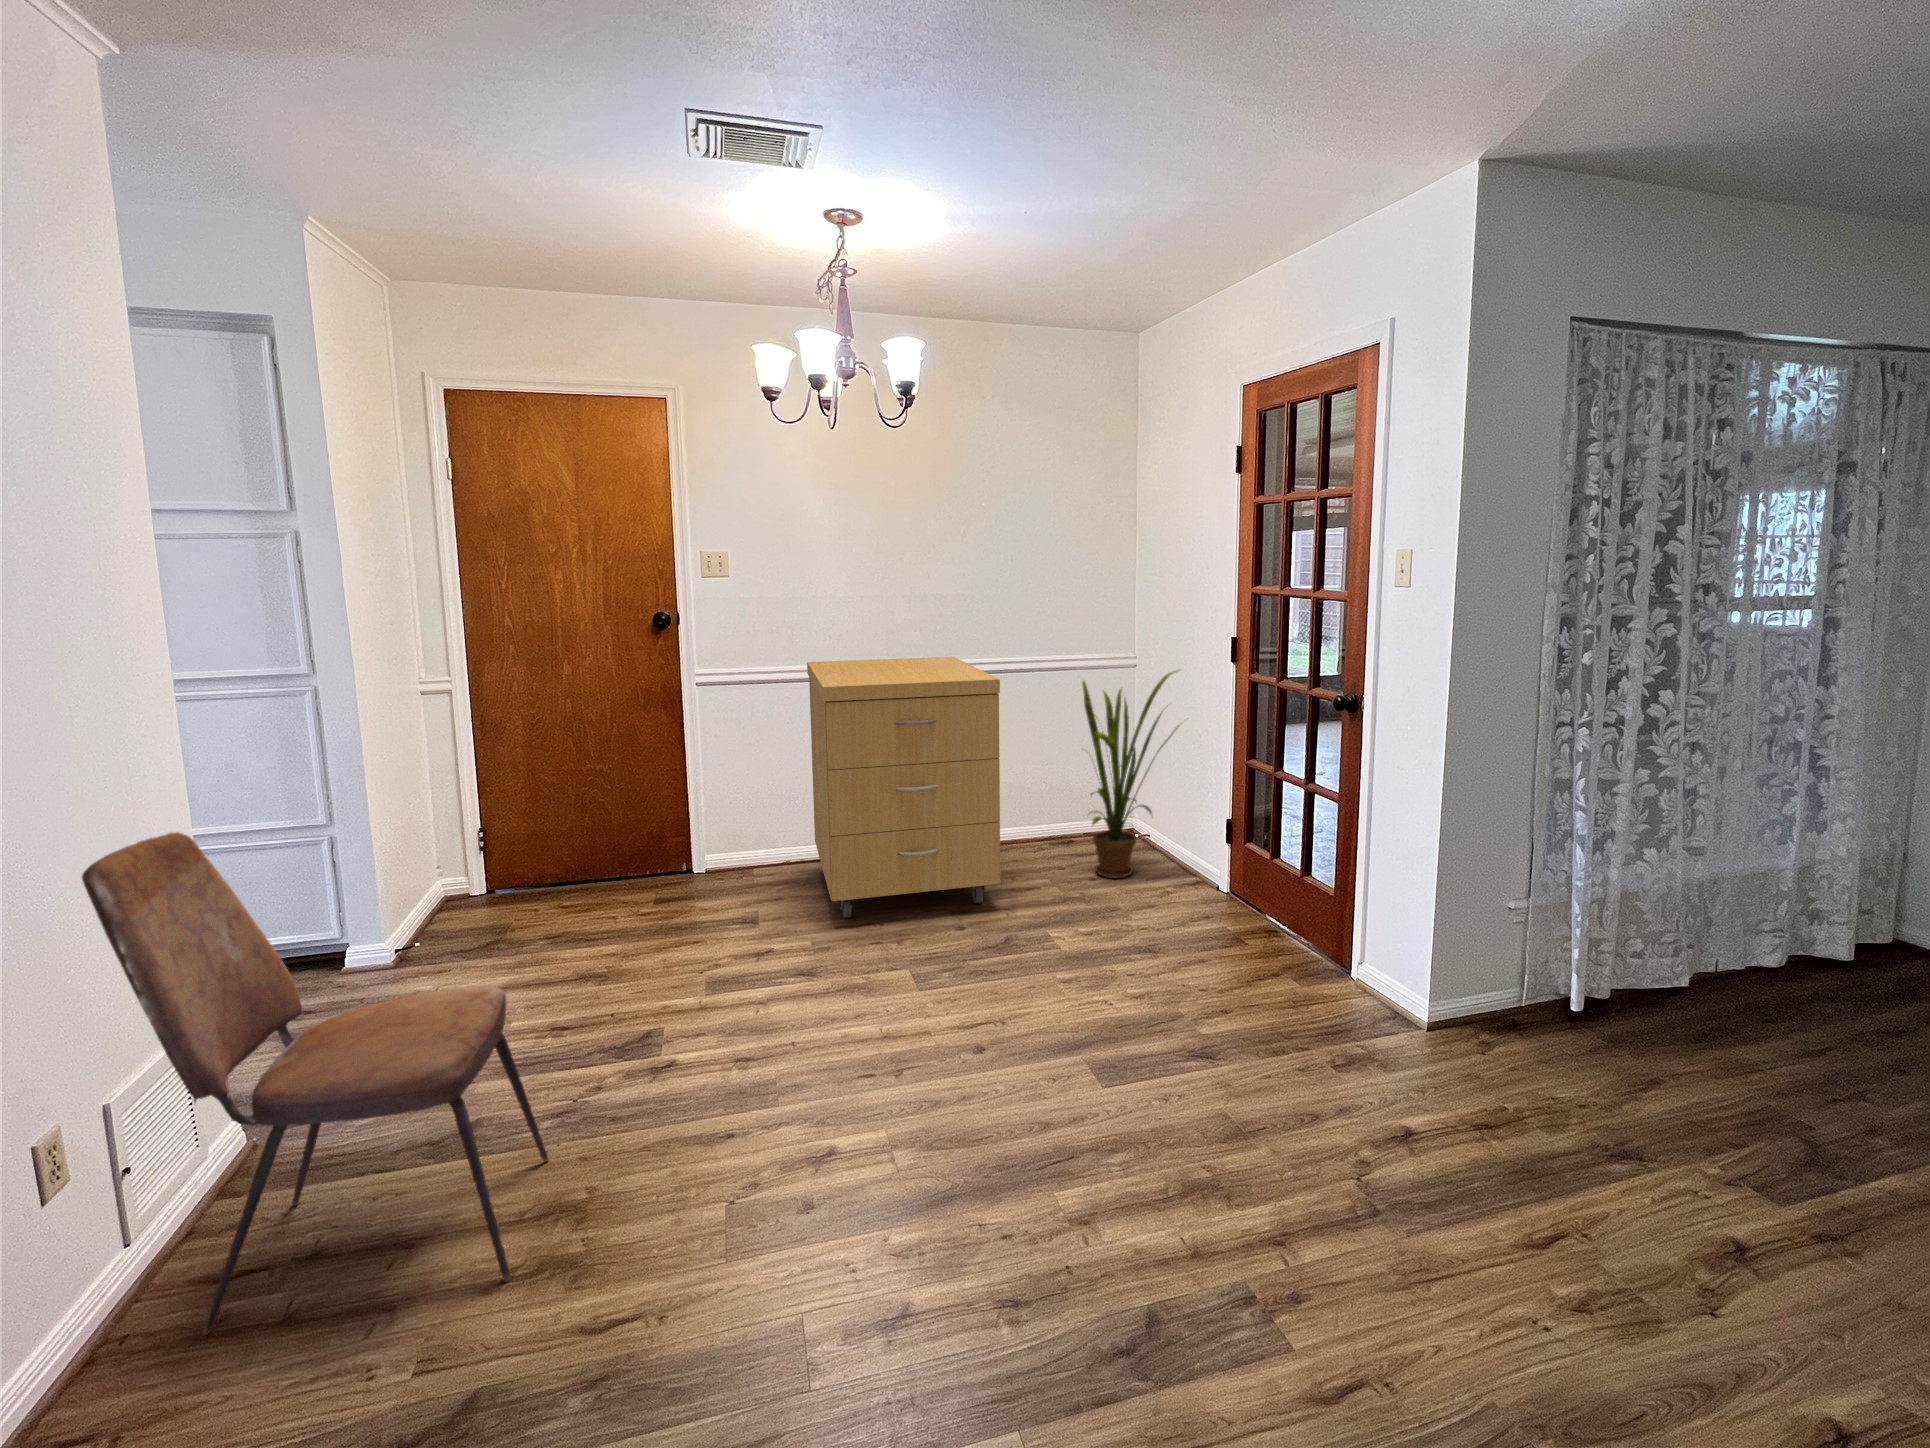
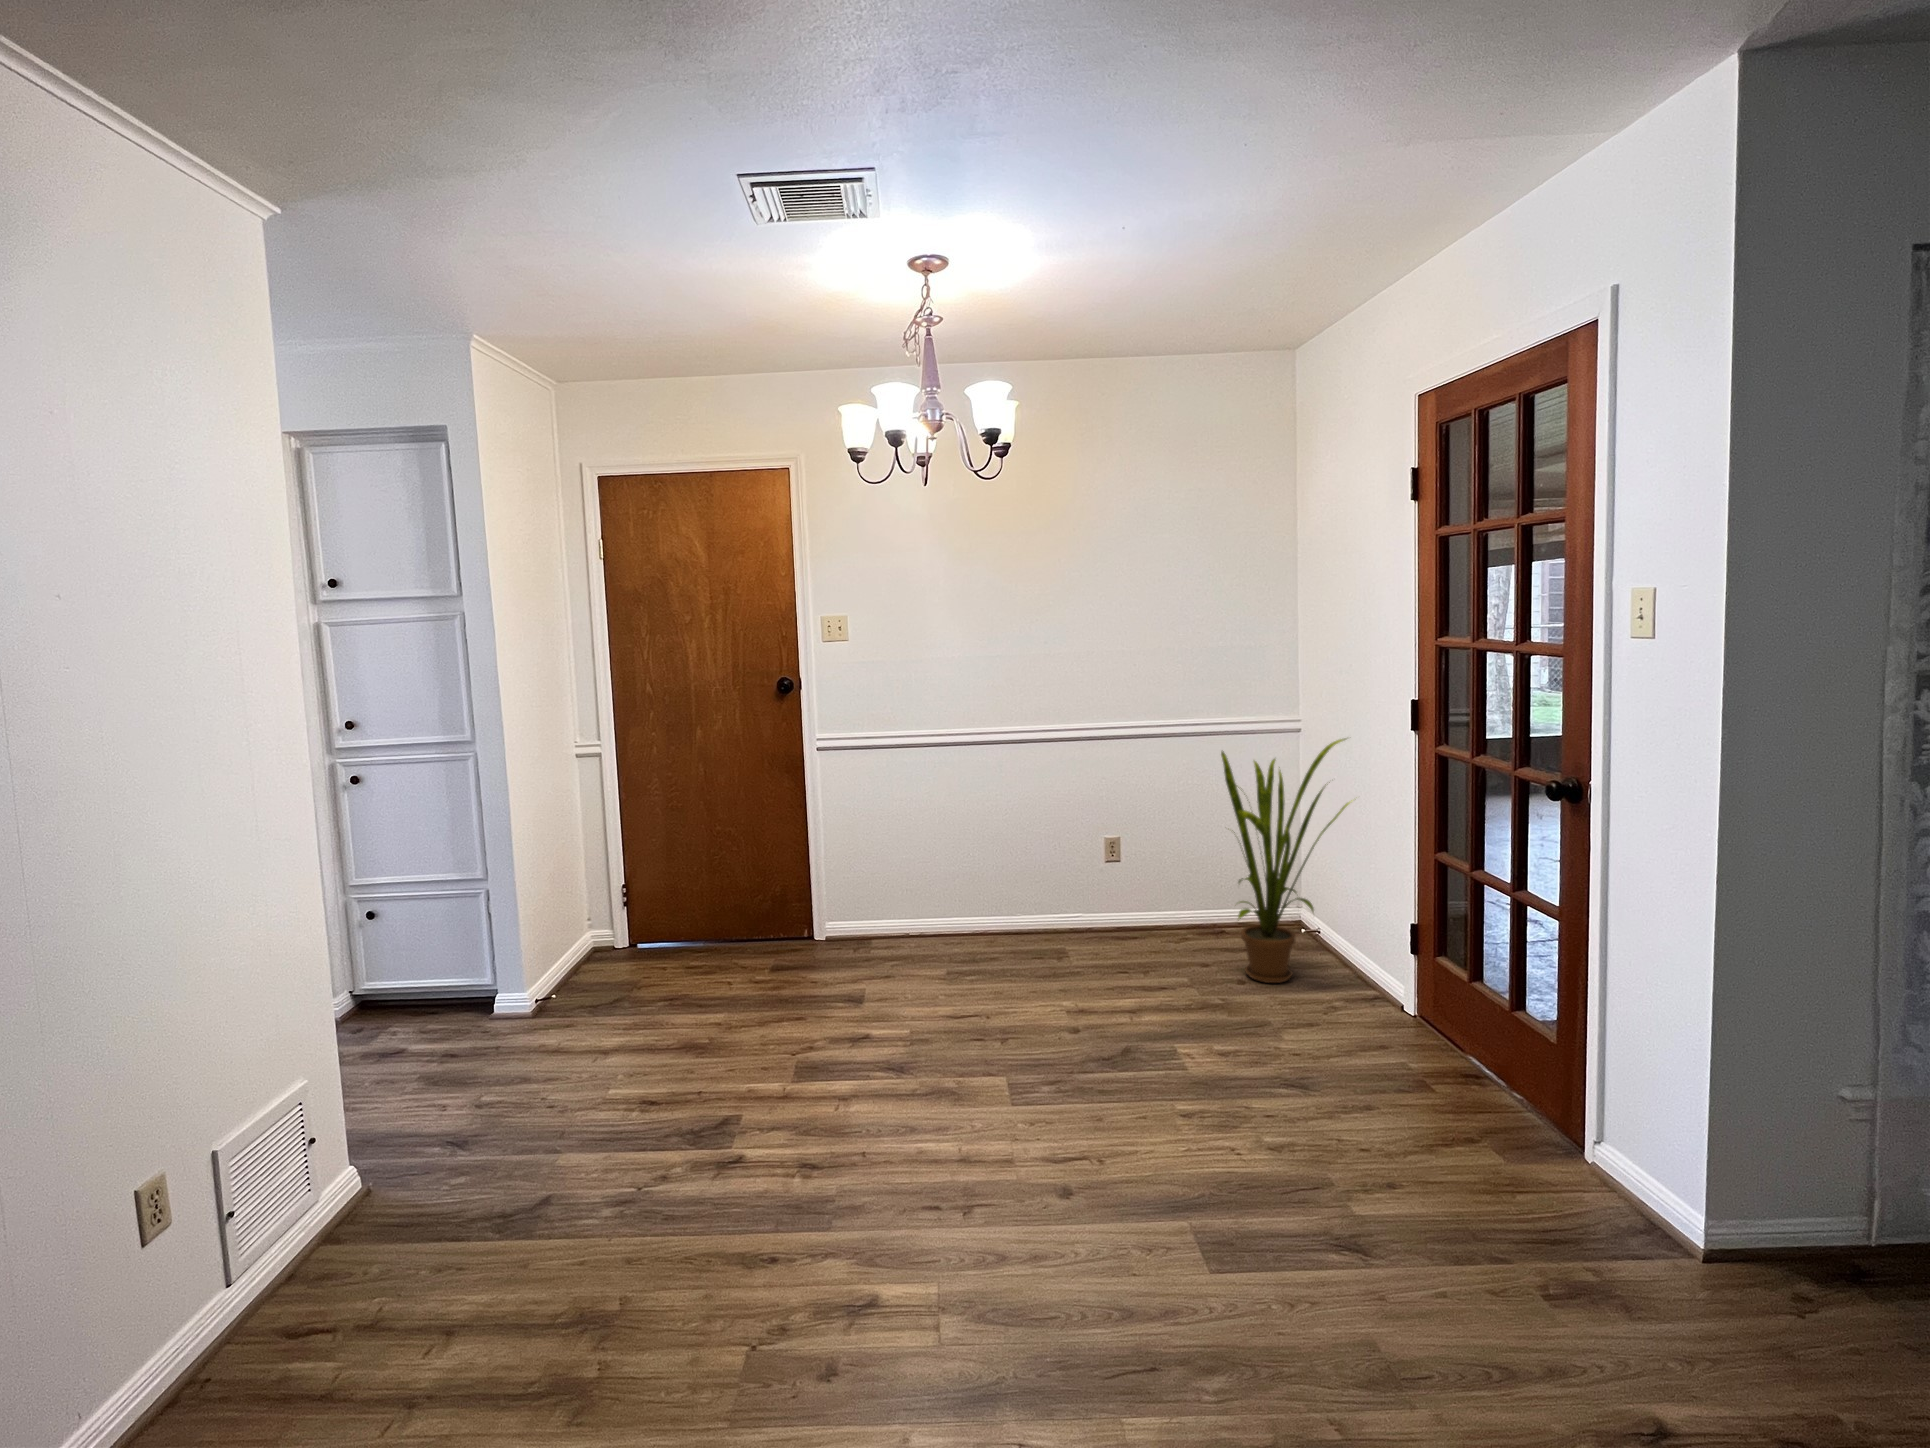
storage cabinet: present [807,657,1000,918] -> none [924,721,1123,1005]
dining chair: present [82,832,548,1335] -> none [182,899,598,1399]

